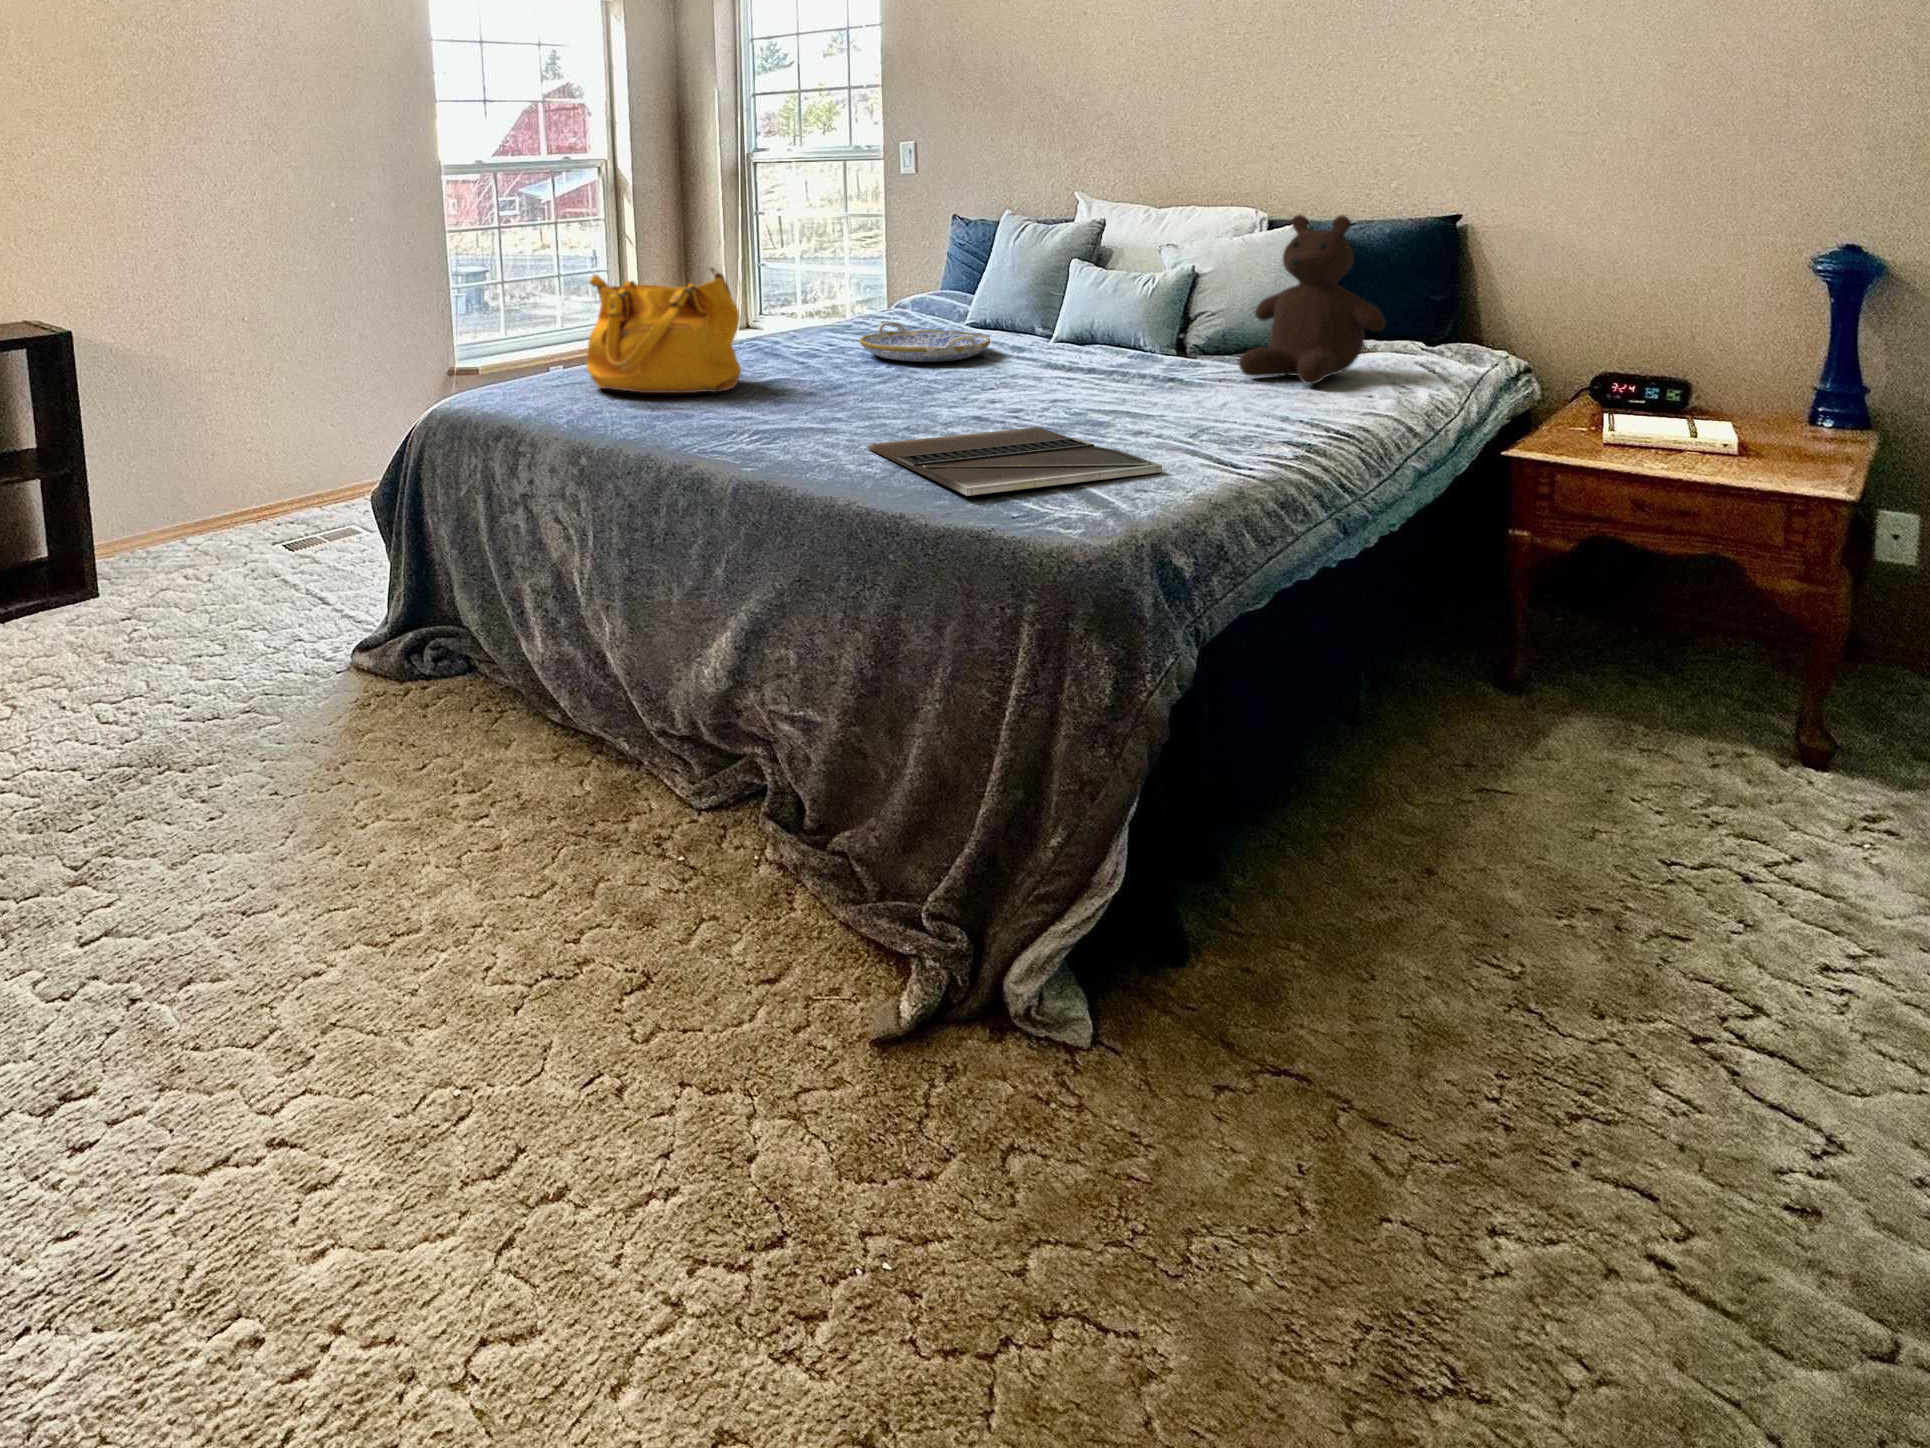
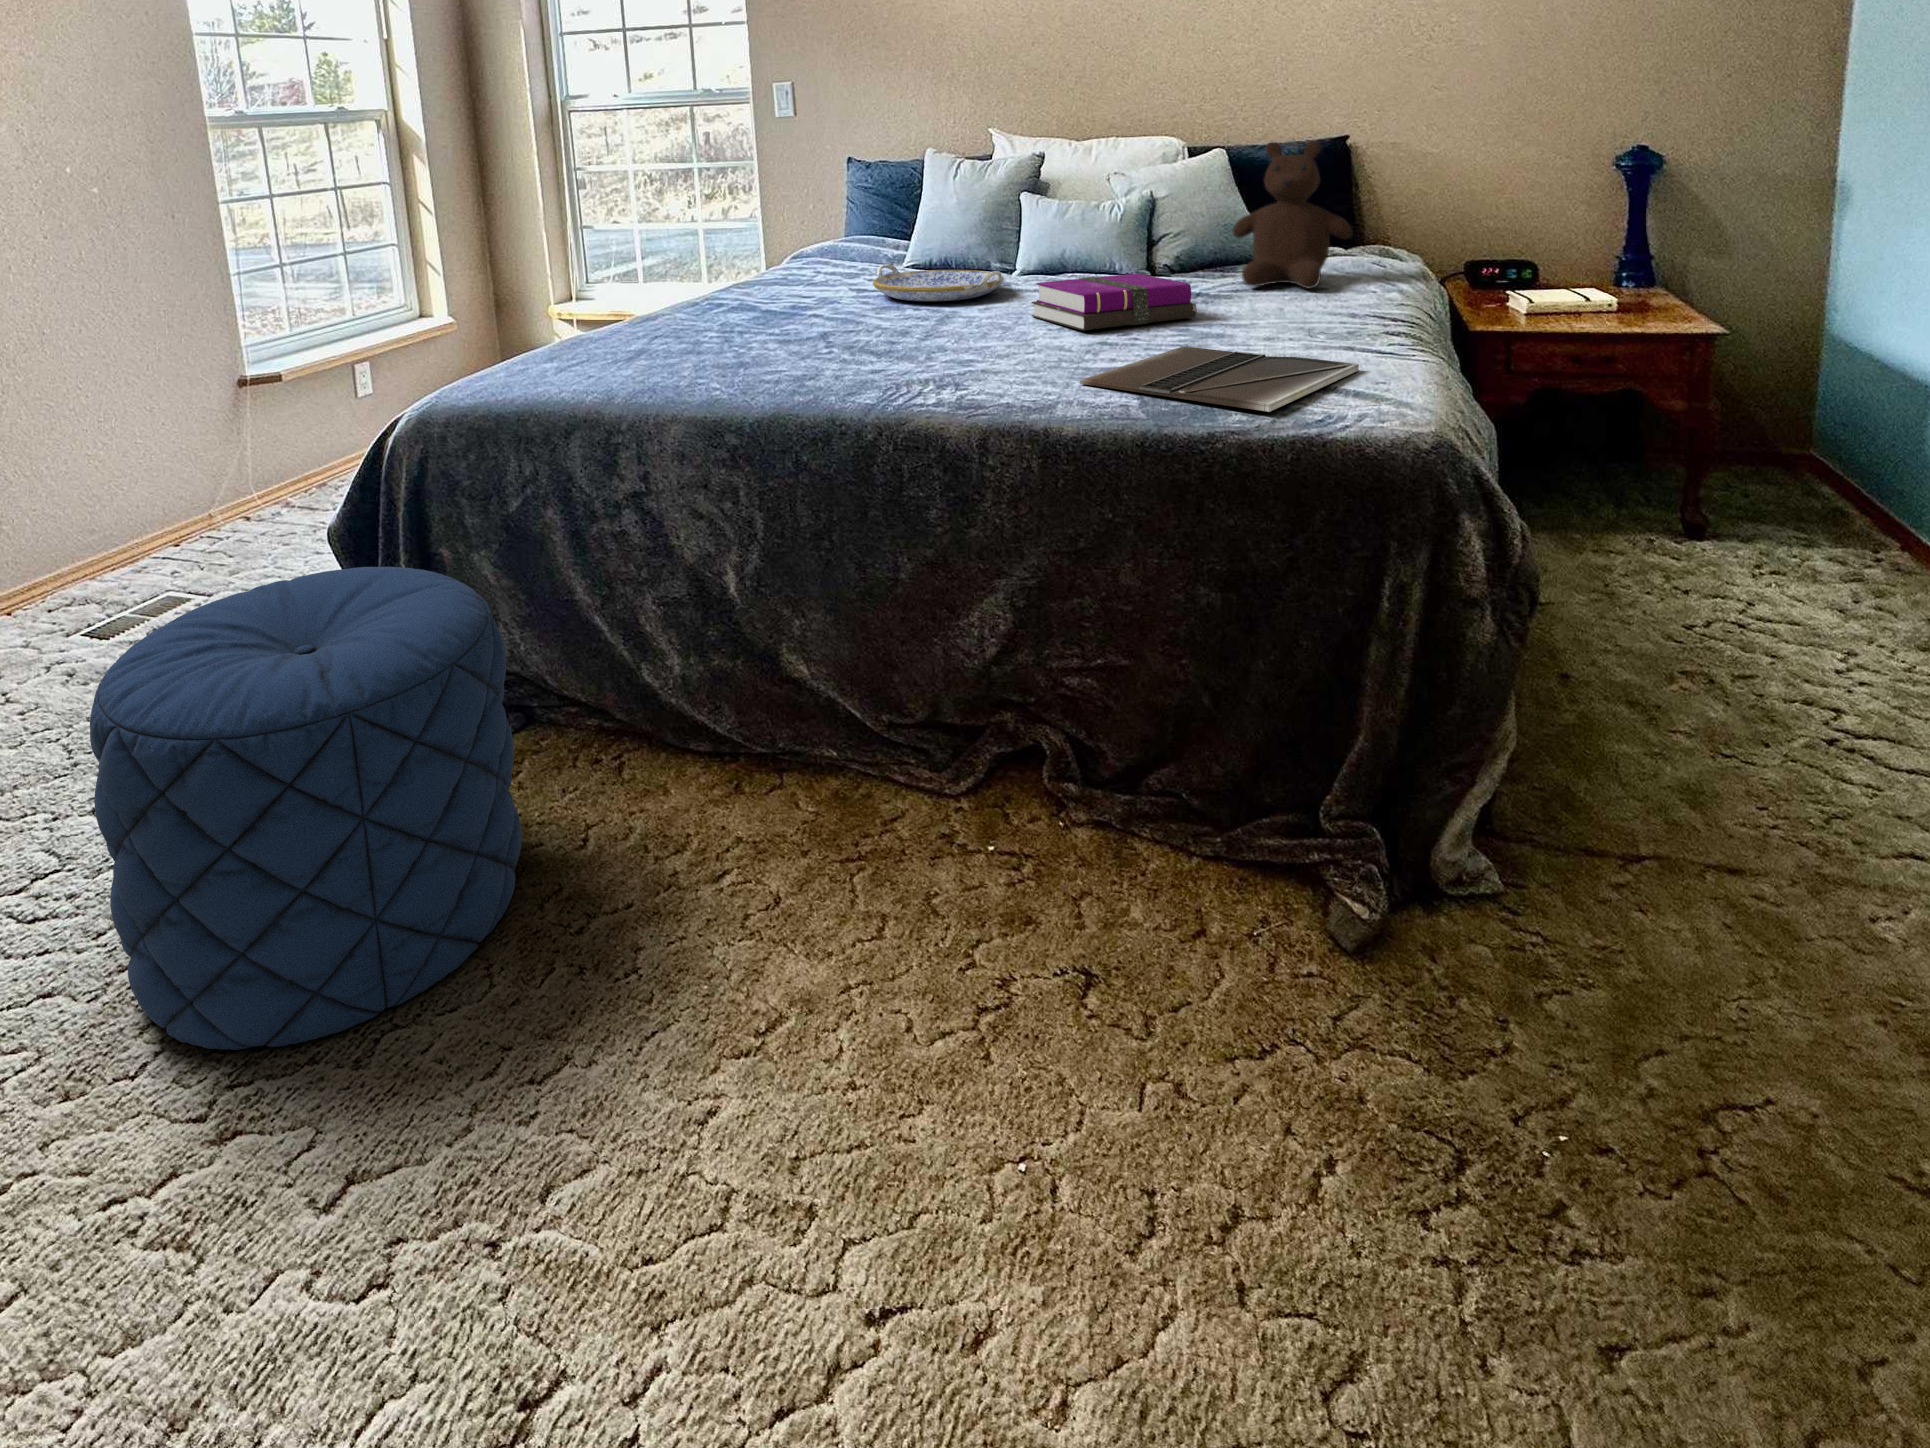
handbag: present [586,267,741,393] -> none [645,213,827,360]
notebook: none [963,349,1115,402] -> present [1031,274,1196,330]
pouf: none [76,516,371,842] -> present [90,567,522,1050]

